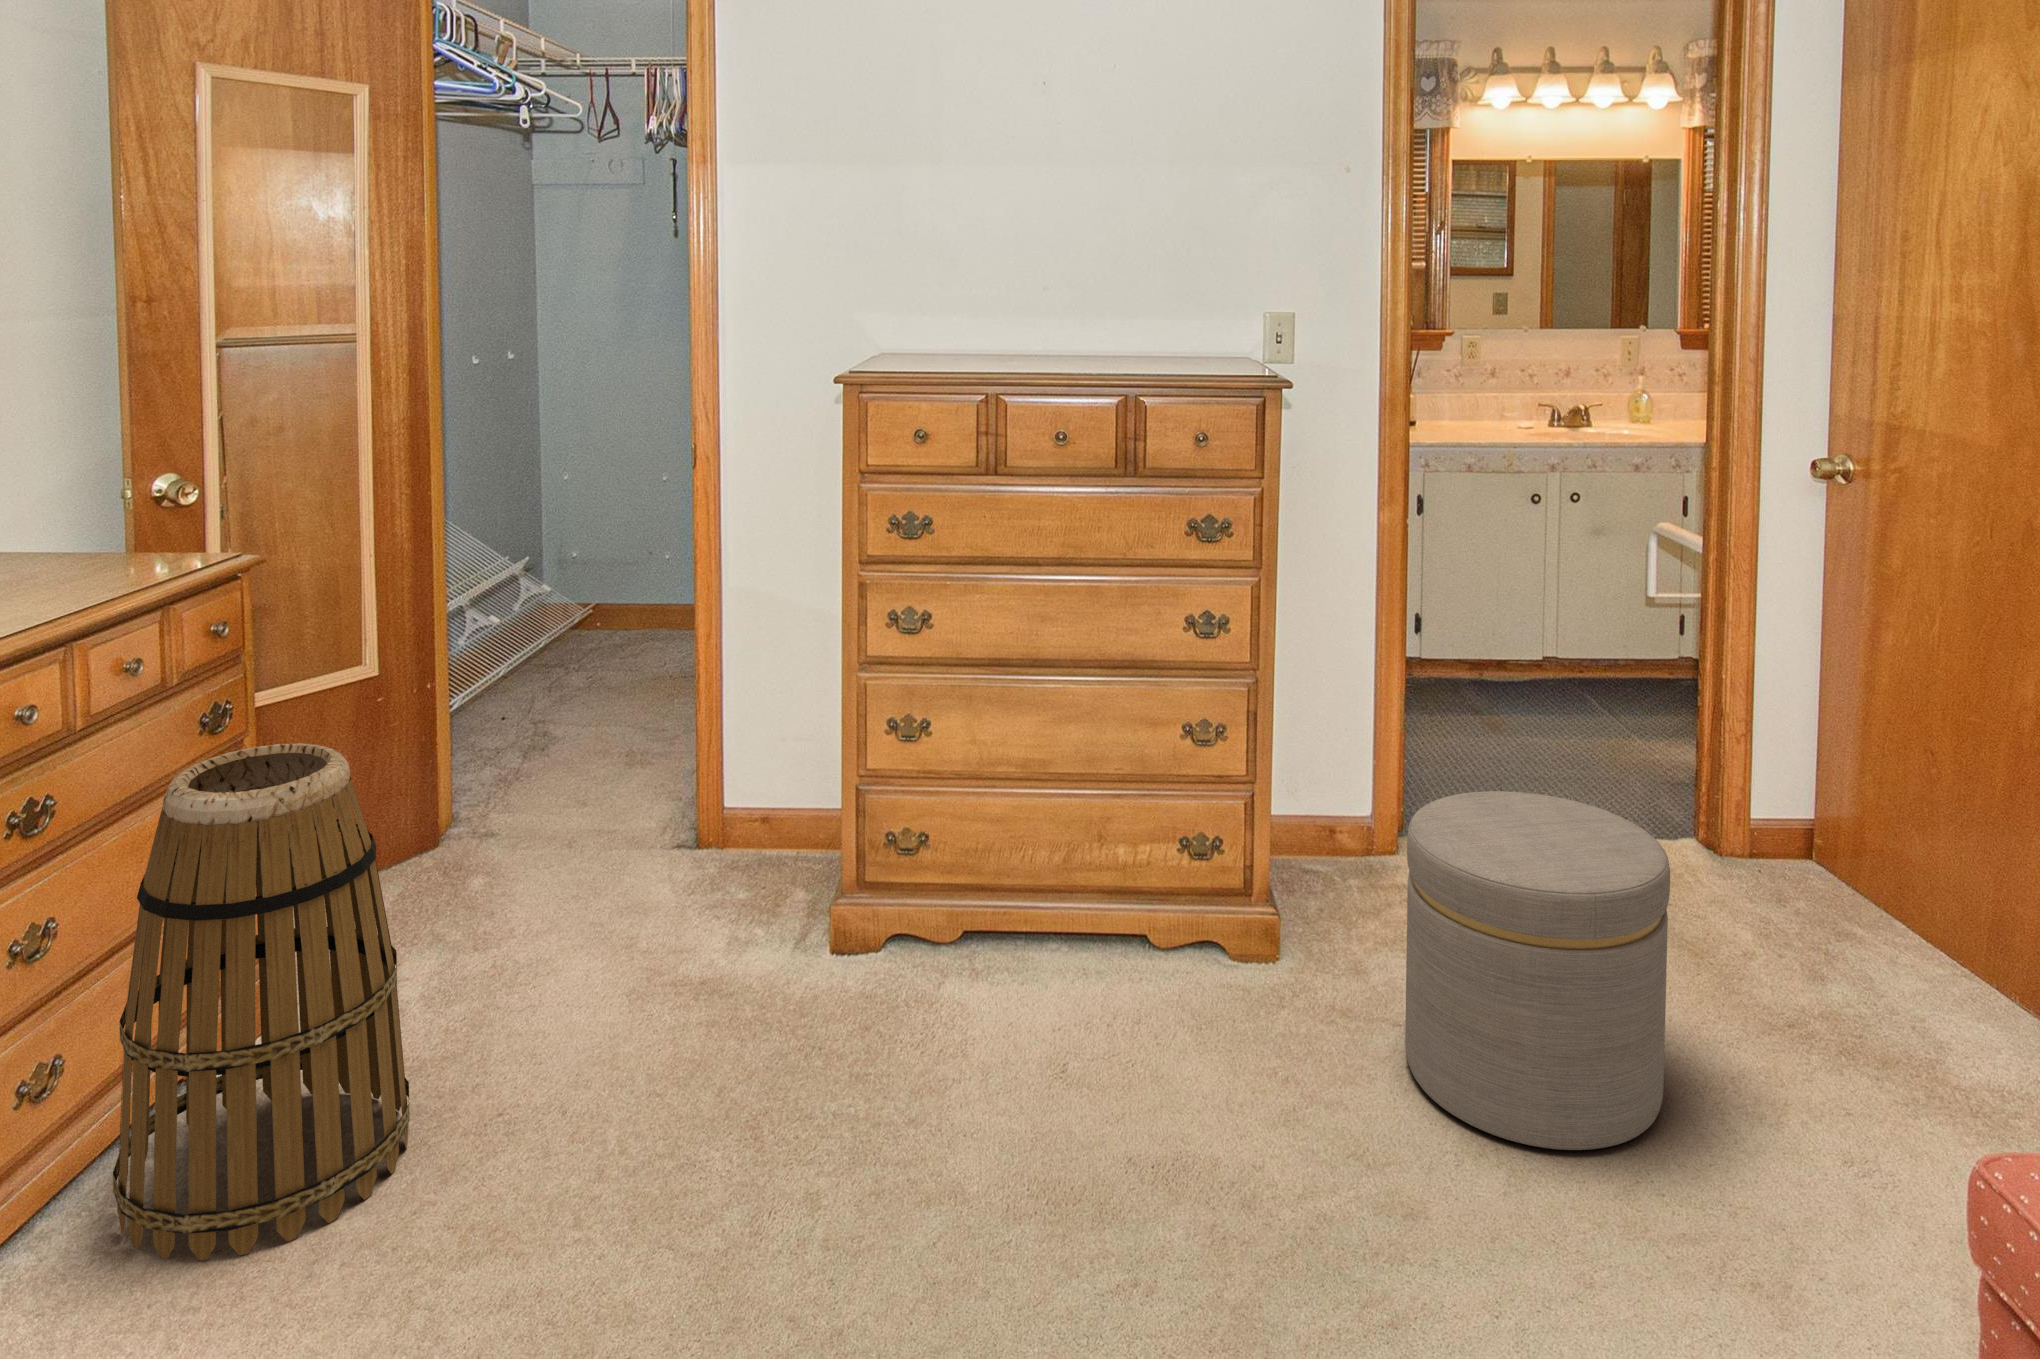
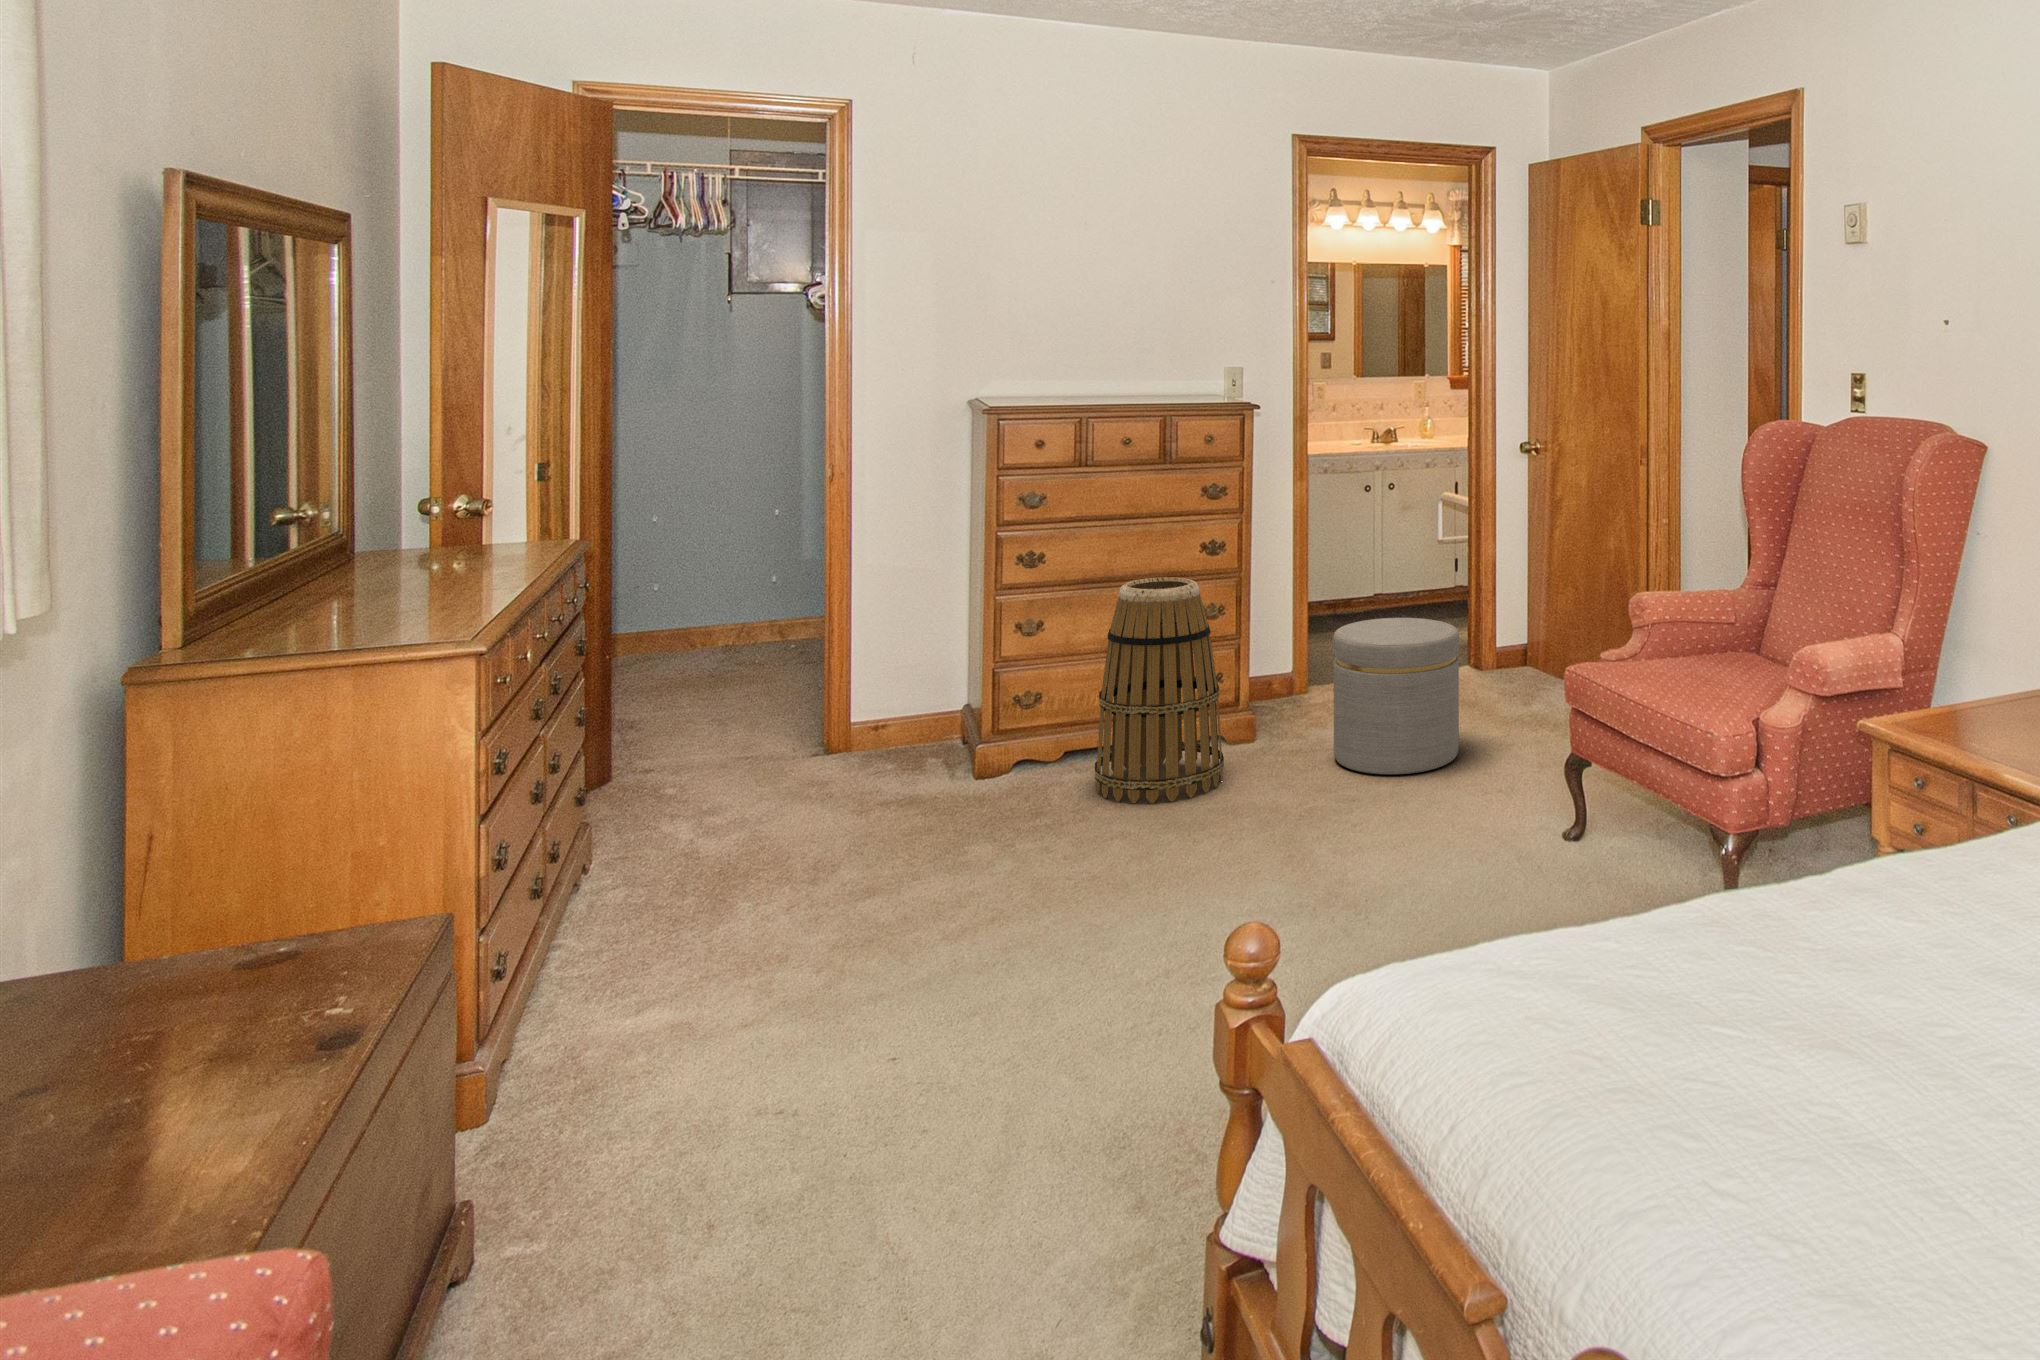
basket: present [113,743,410,1260] -> present [1095,577,1224,803]

